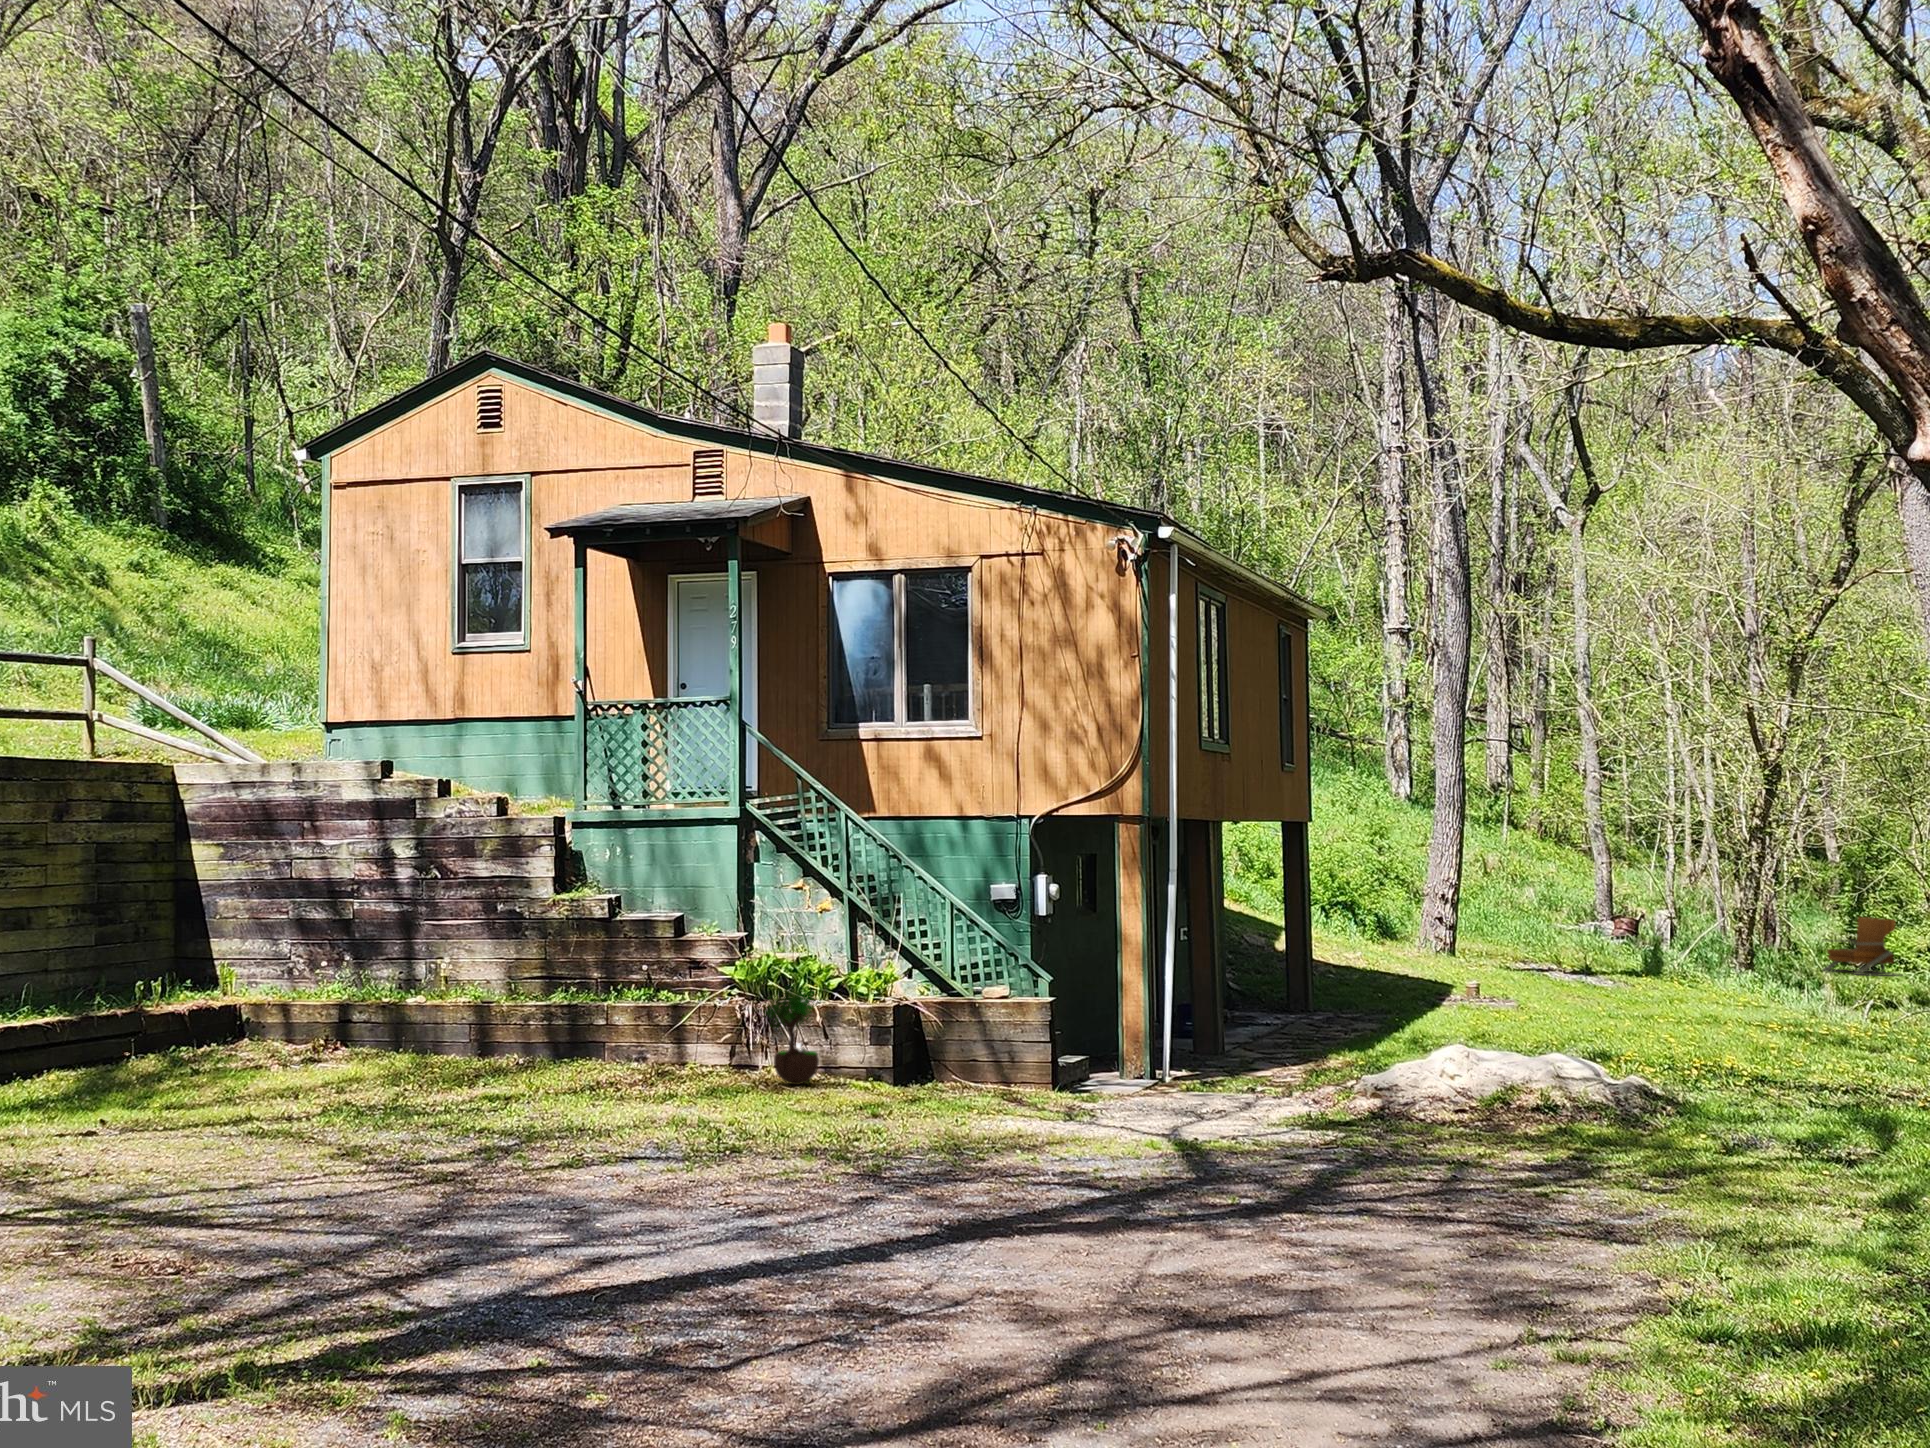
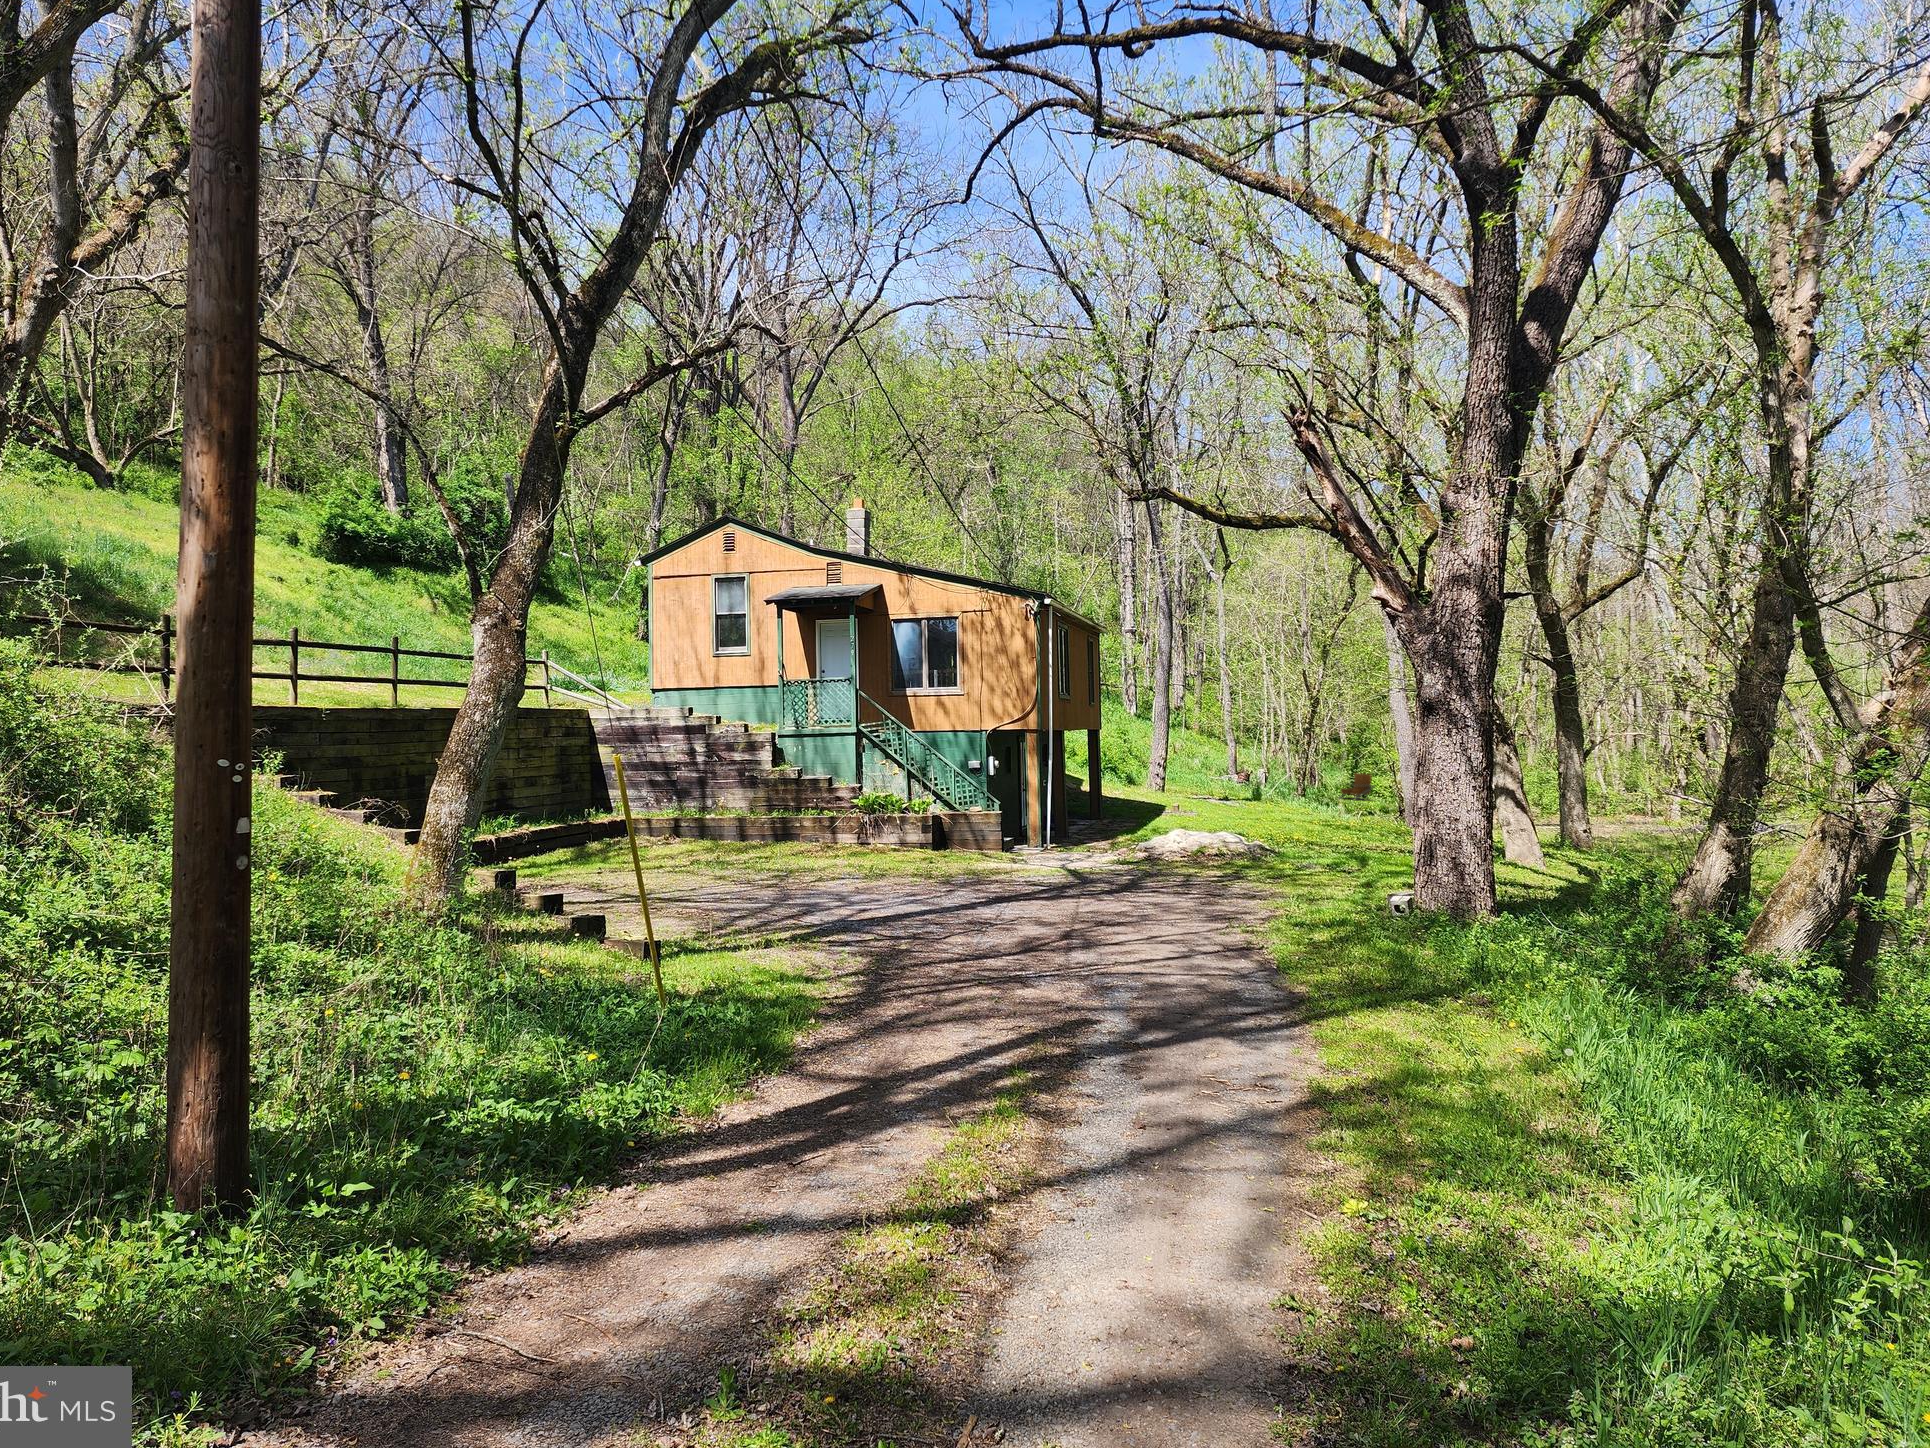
potted tree: present [763,985,819,1085] -> none [874,805,901,852]

